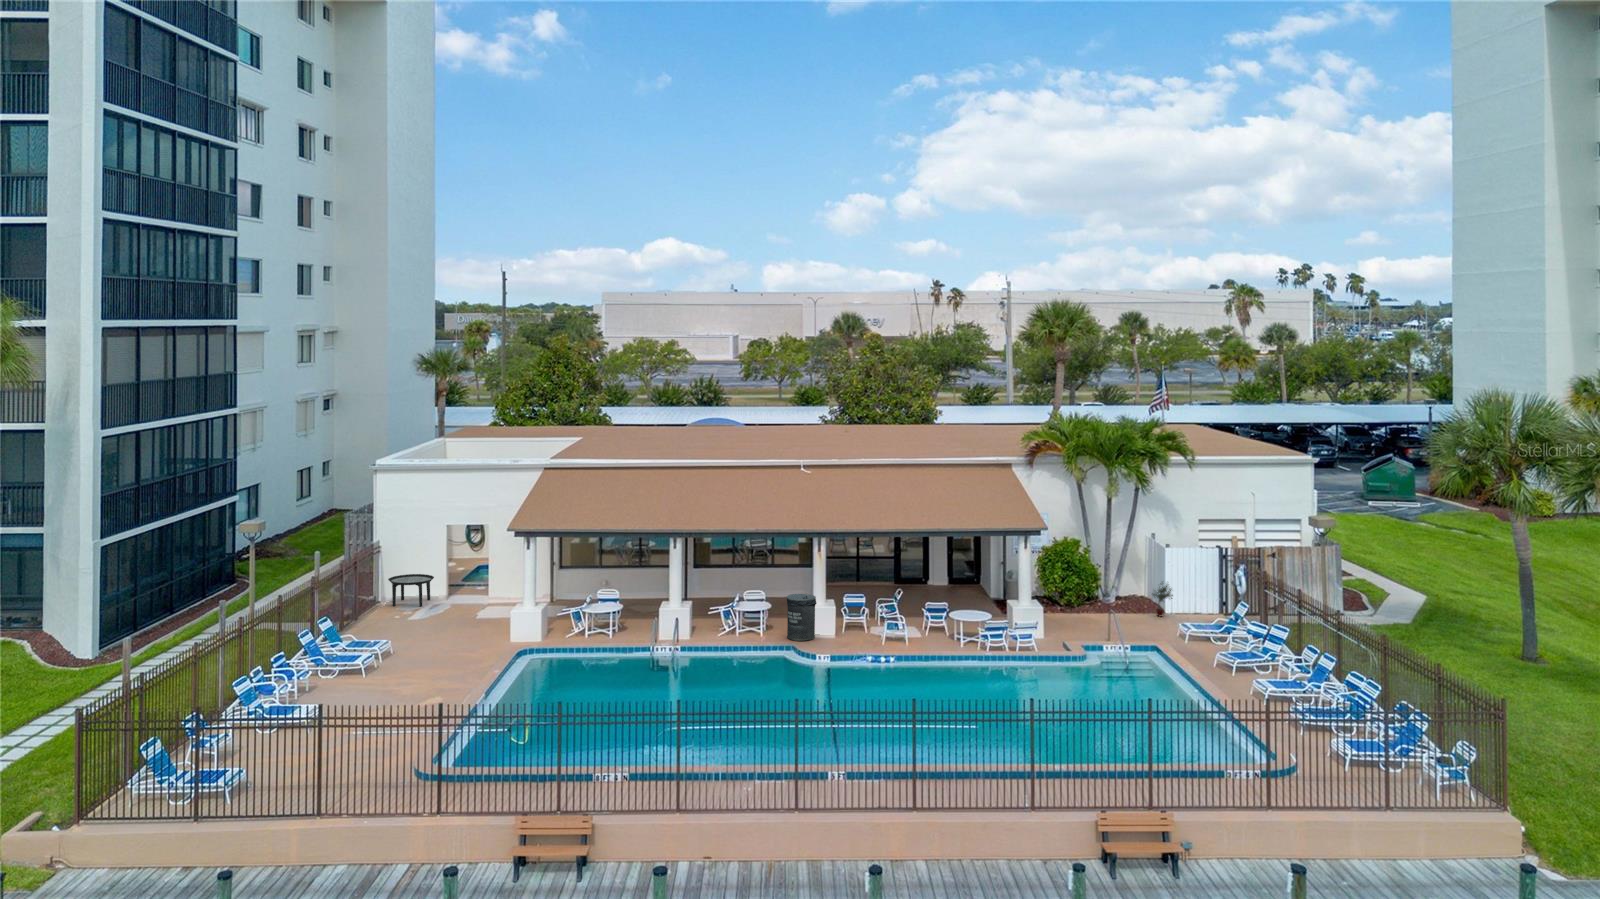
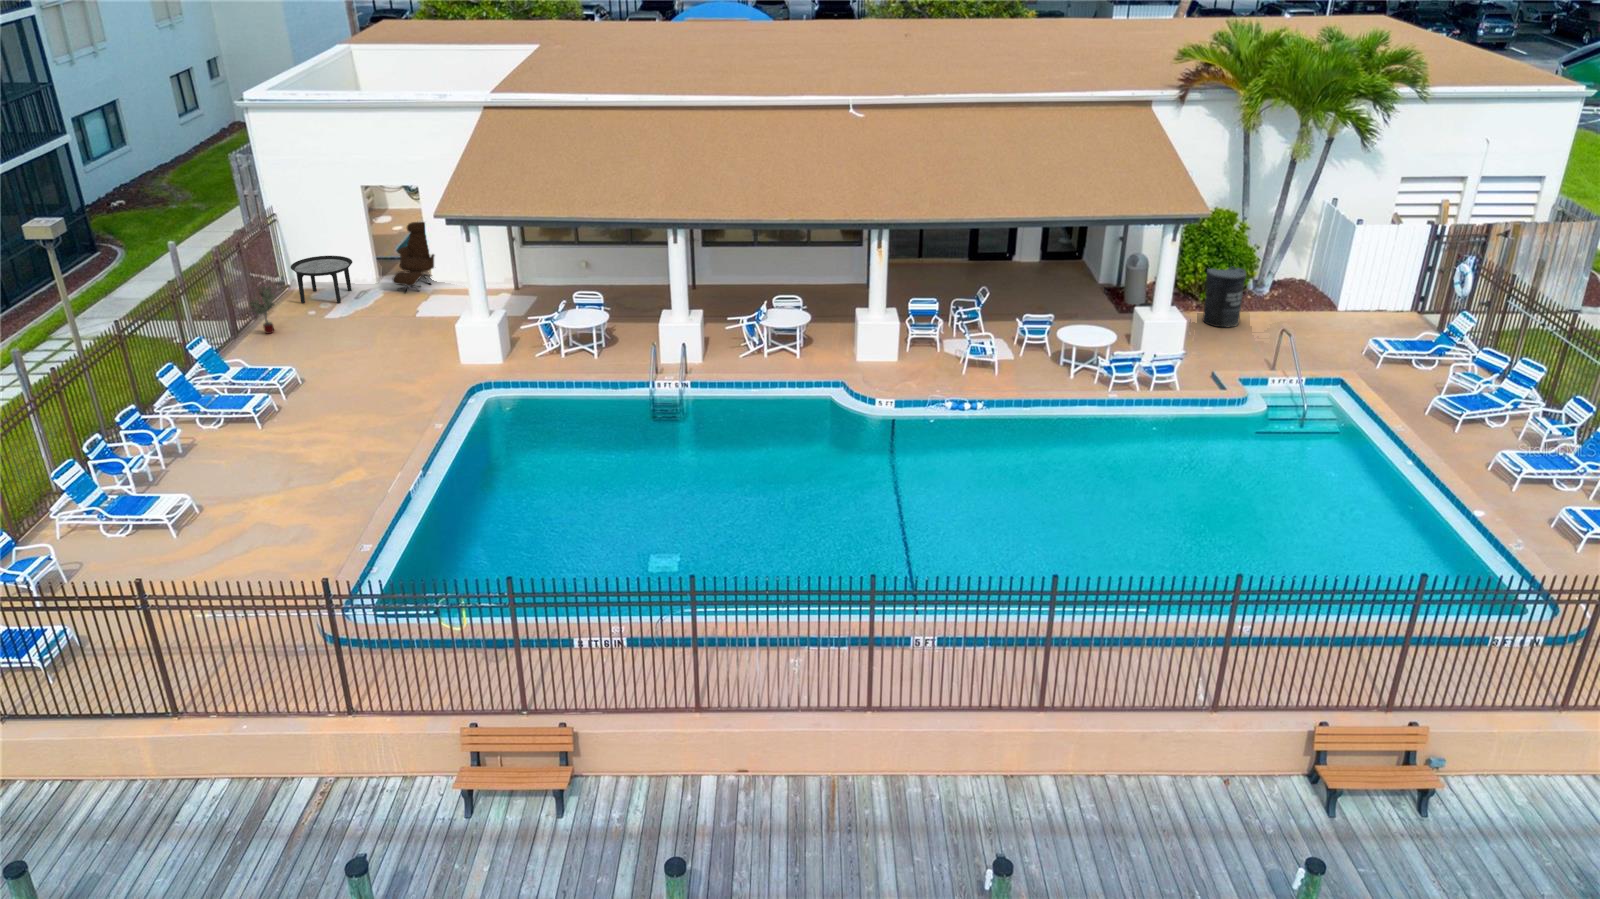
lounge chair: none [462,552,501,601] -> present [392,222,435,291]
potted tree: present [1152,584,1173,616] -> present [250,285,276,334]
trash can: present [787,594,816,641] -> present [1203,266,1246,327]

